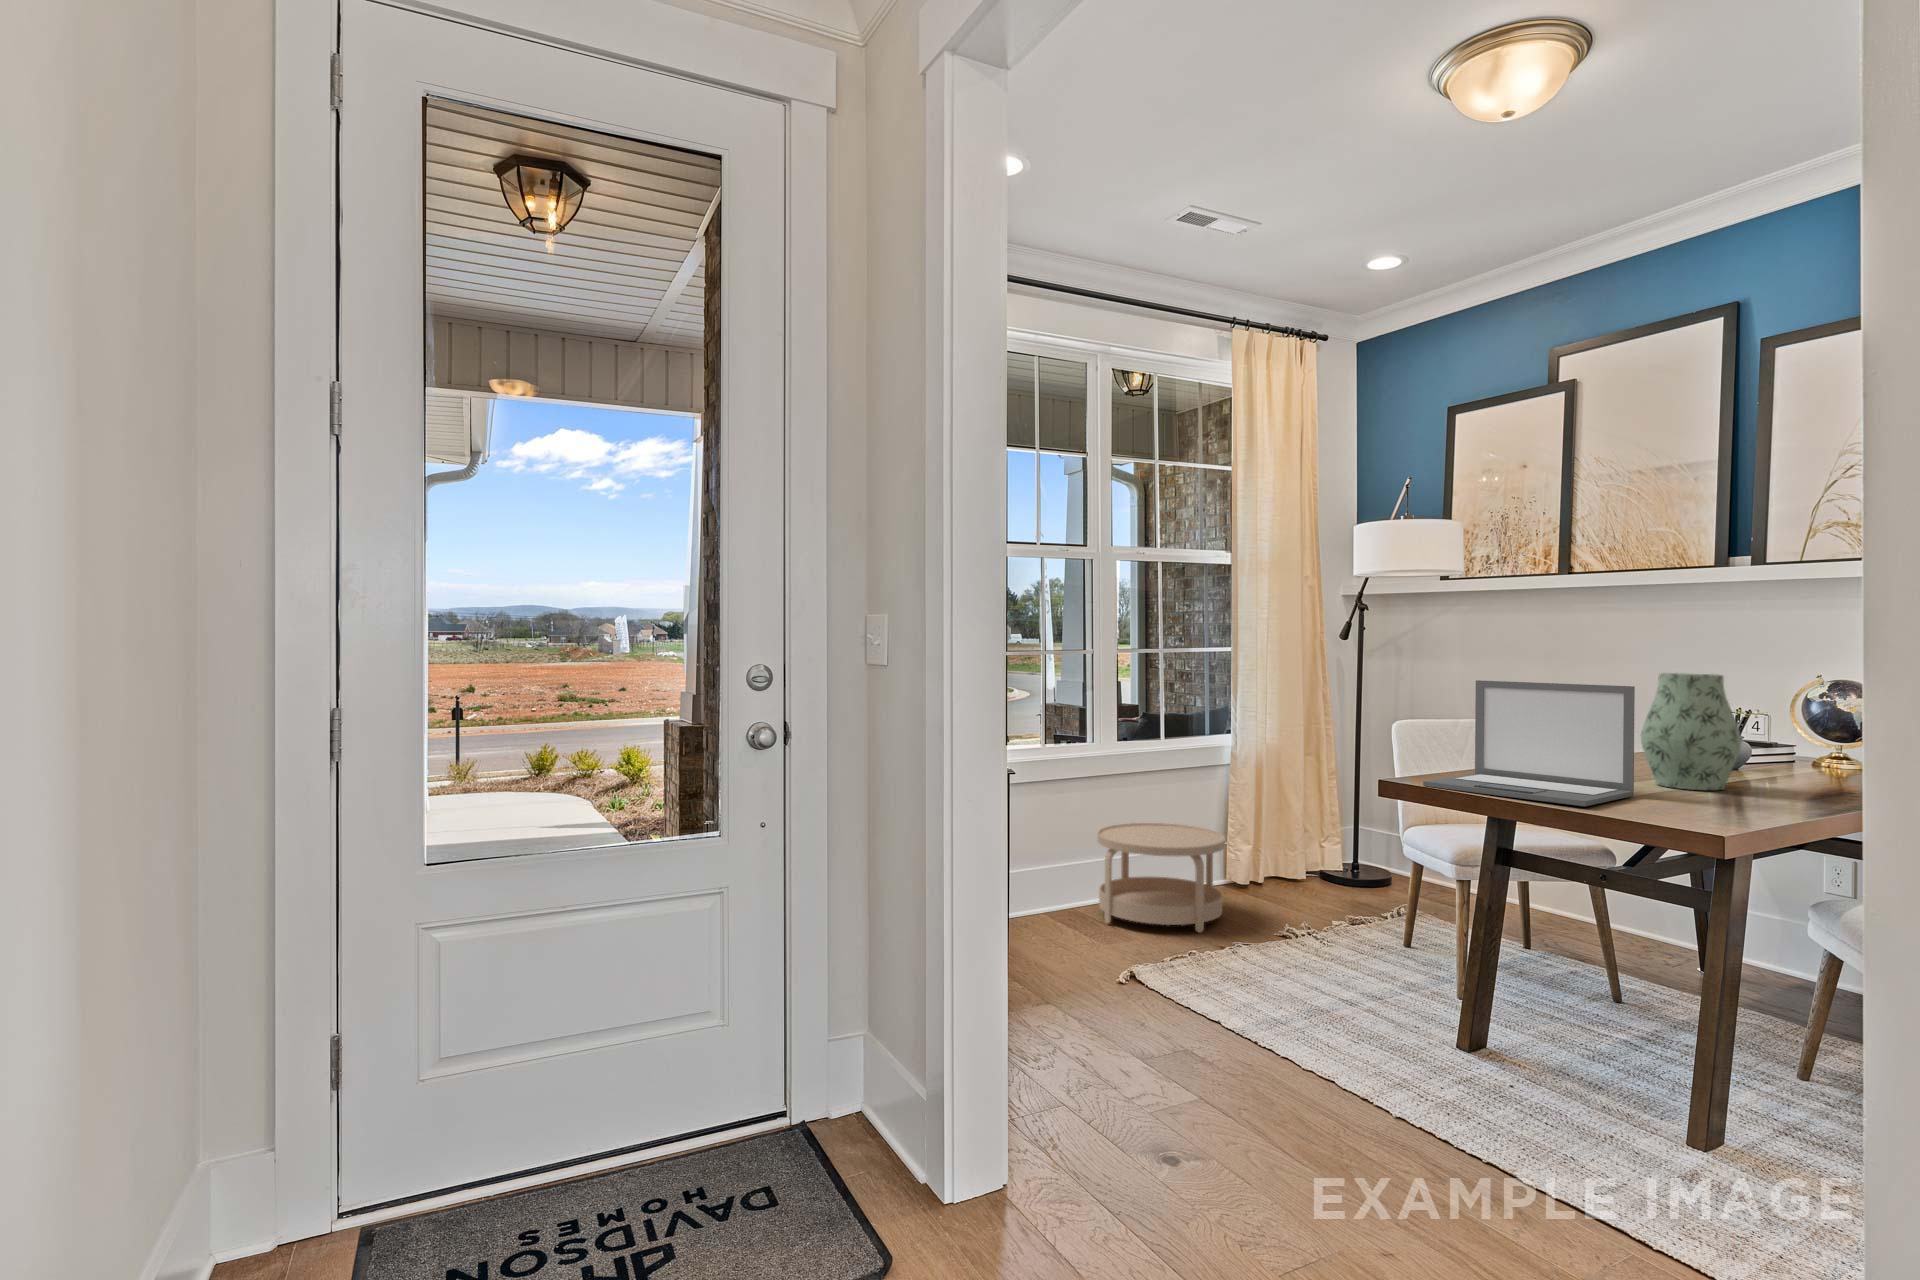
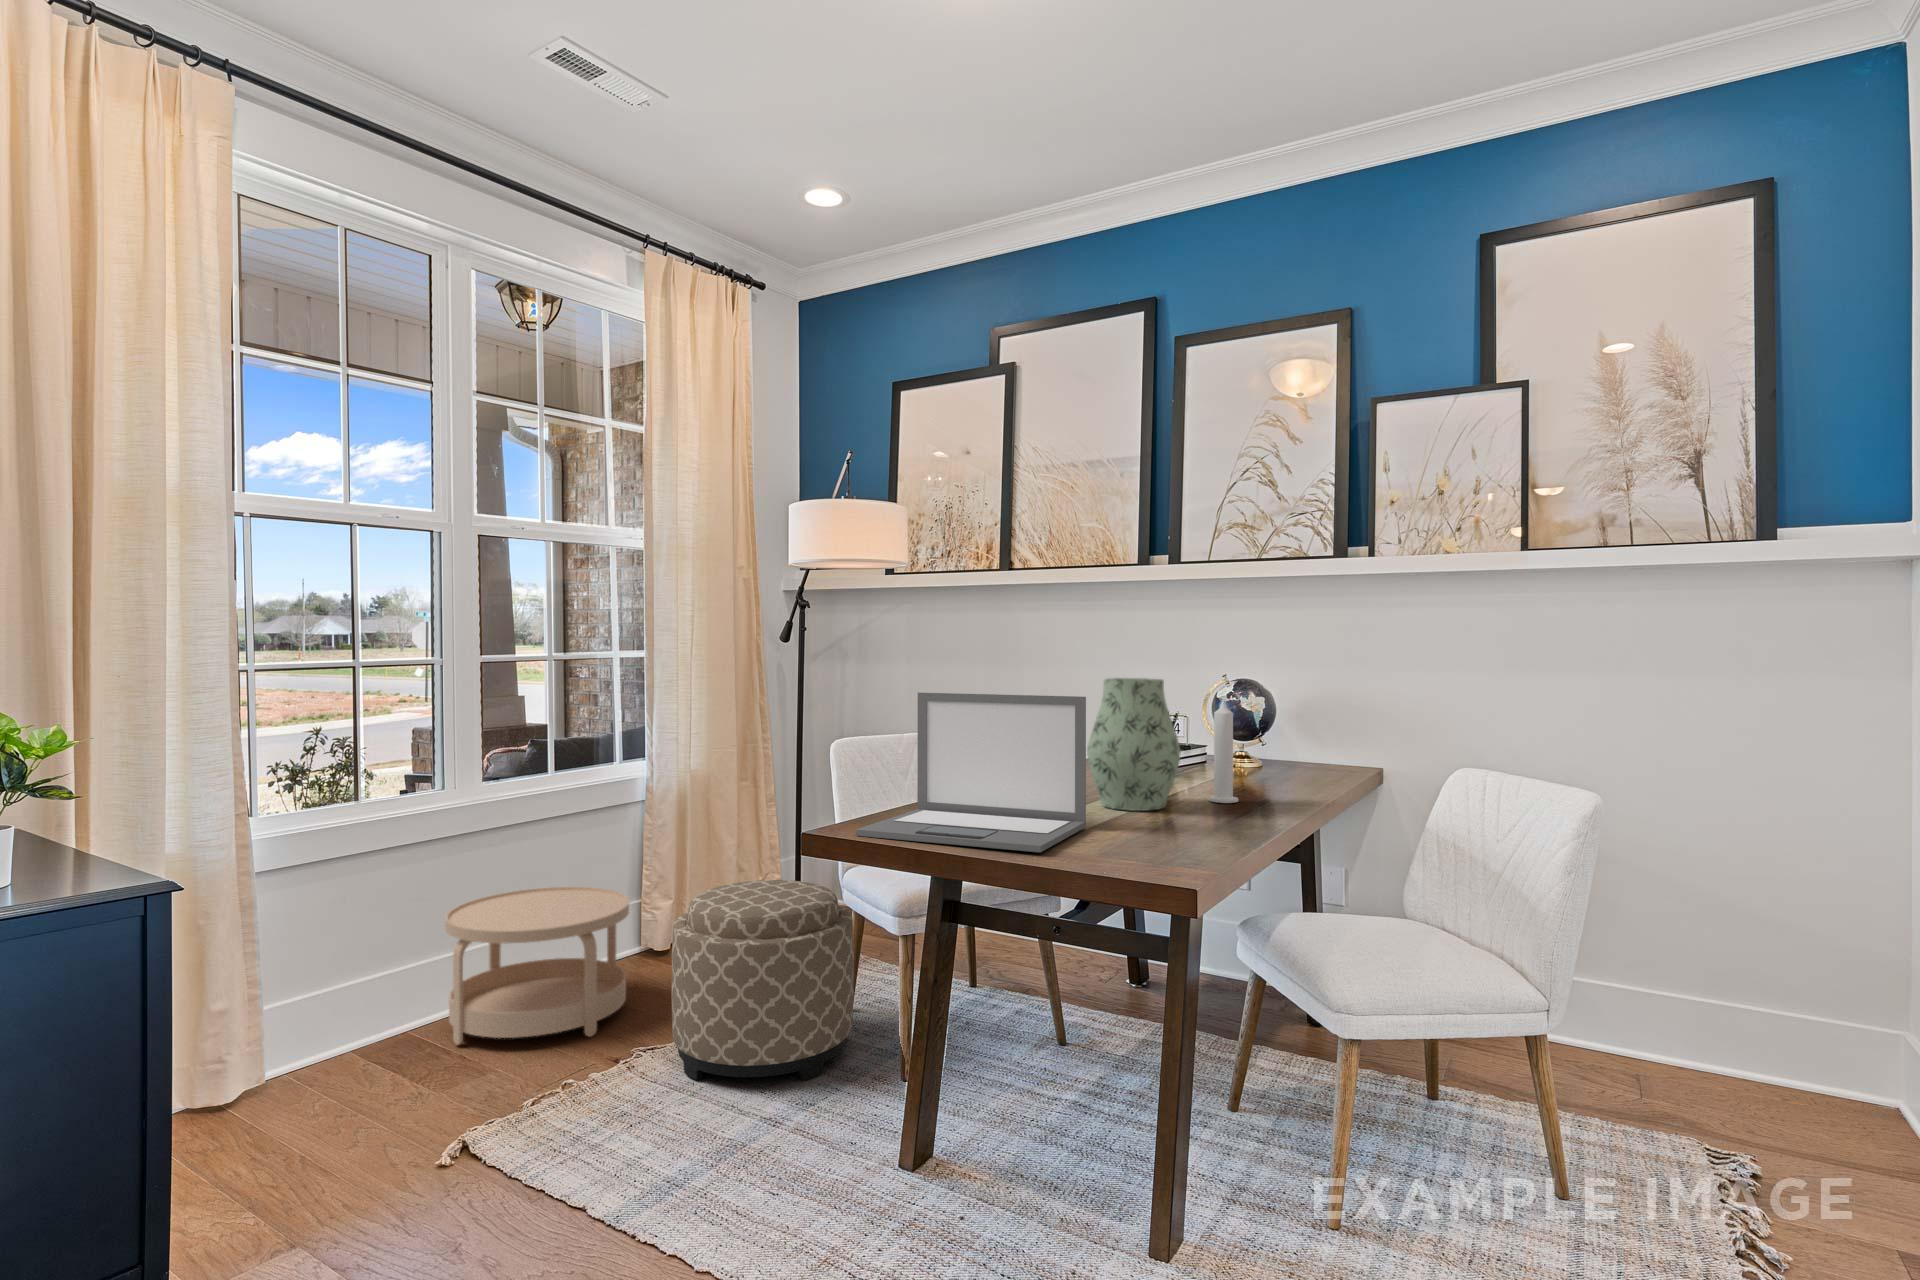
candle: none [1777,695,1812,792] -> present [1209,699,1238,803]
ottoman: none [1265,829,1414,985] -> present [671,880,854,1081]

